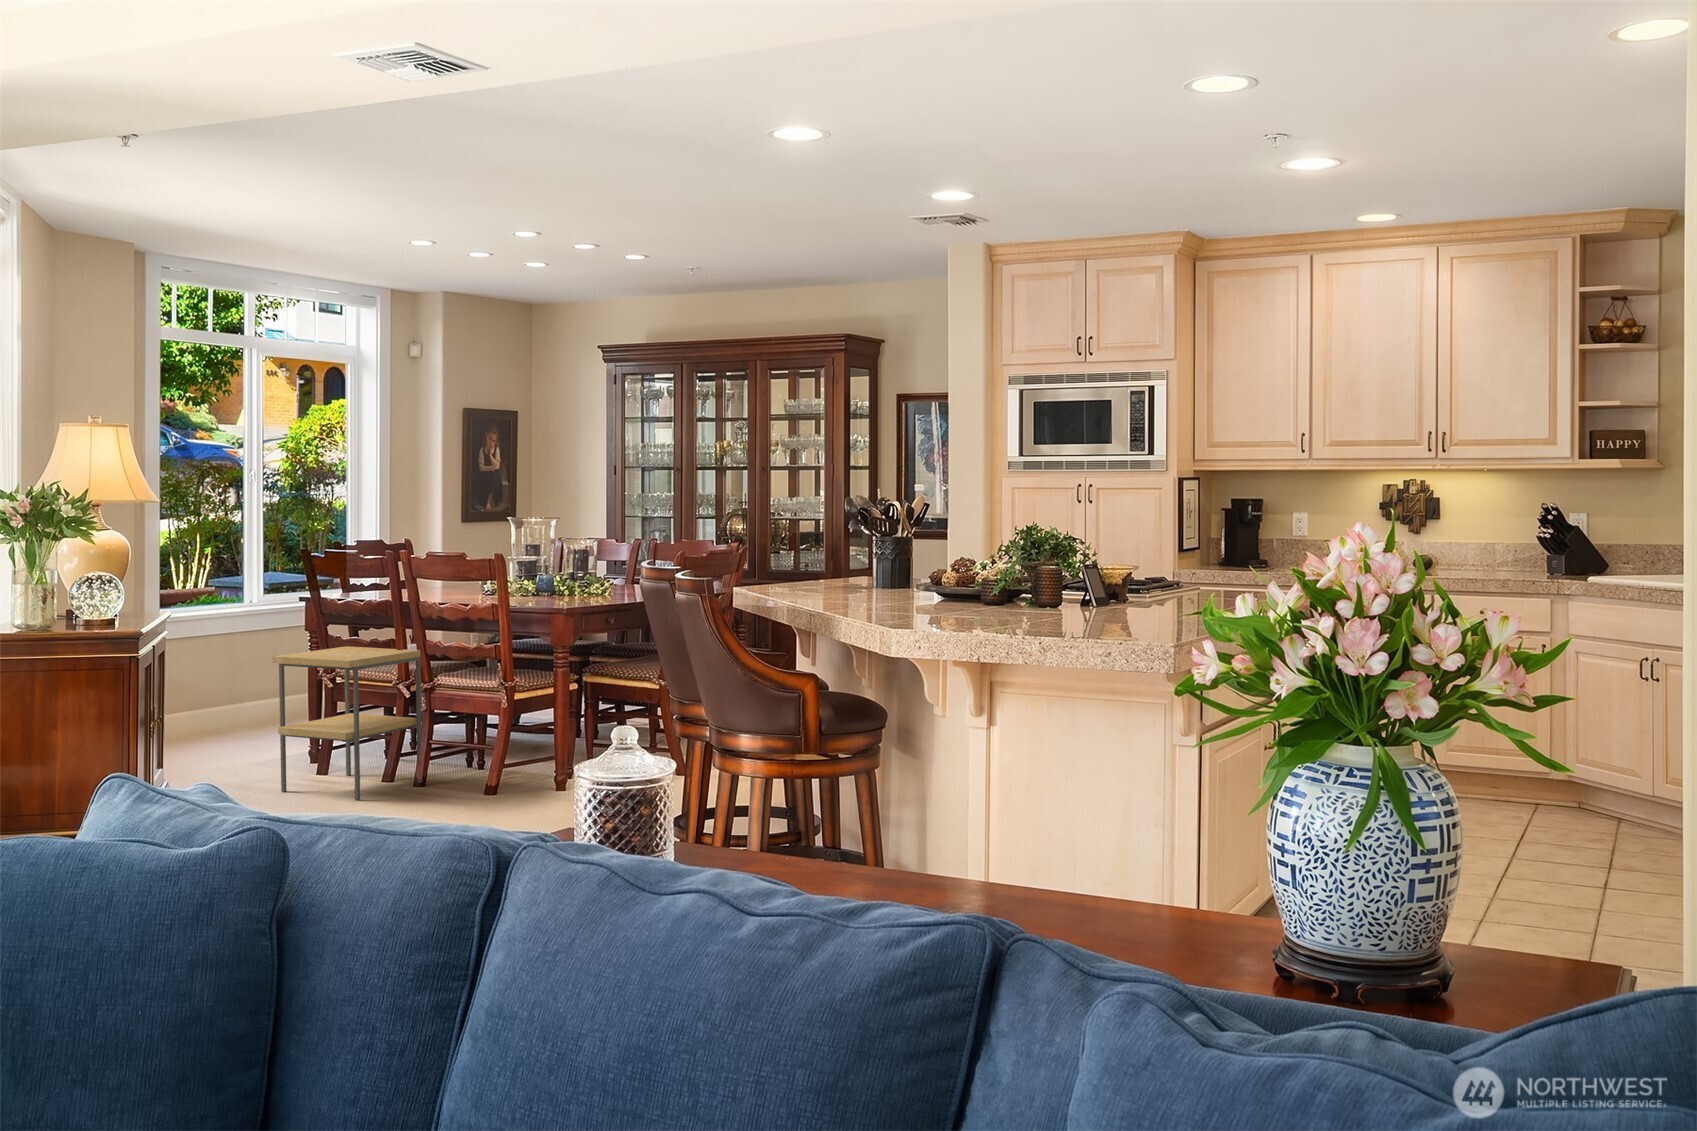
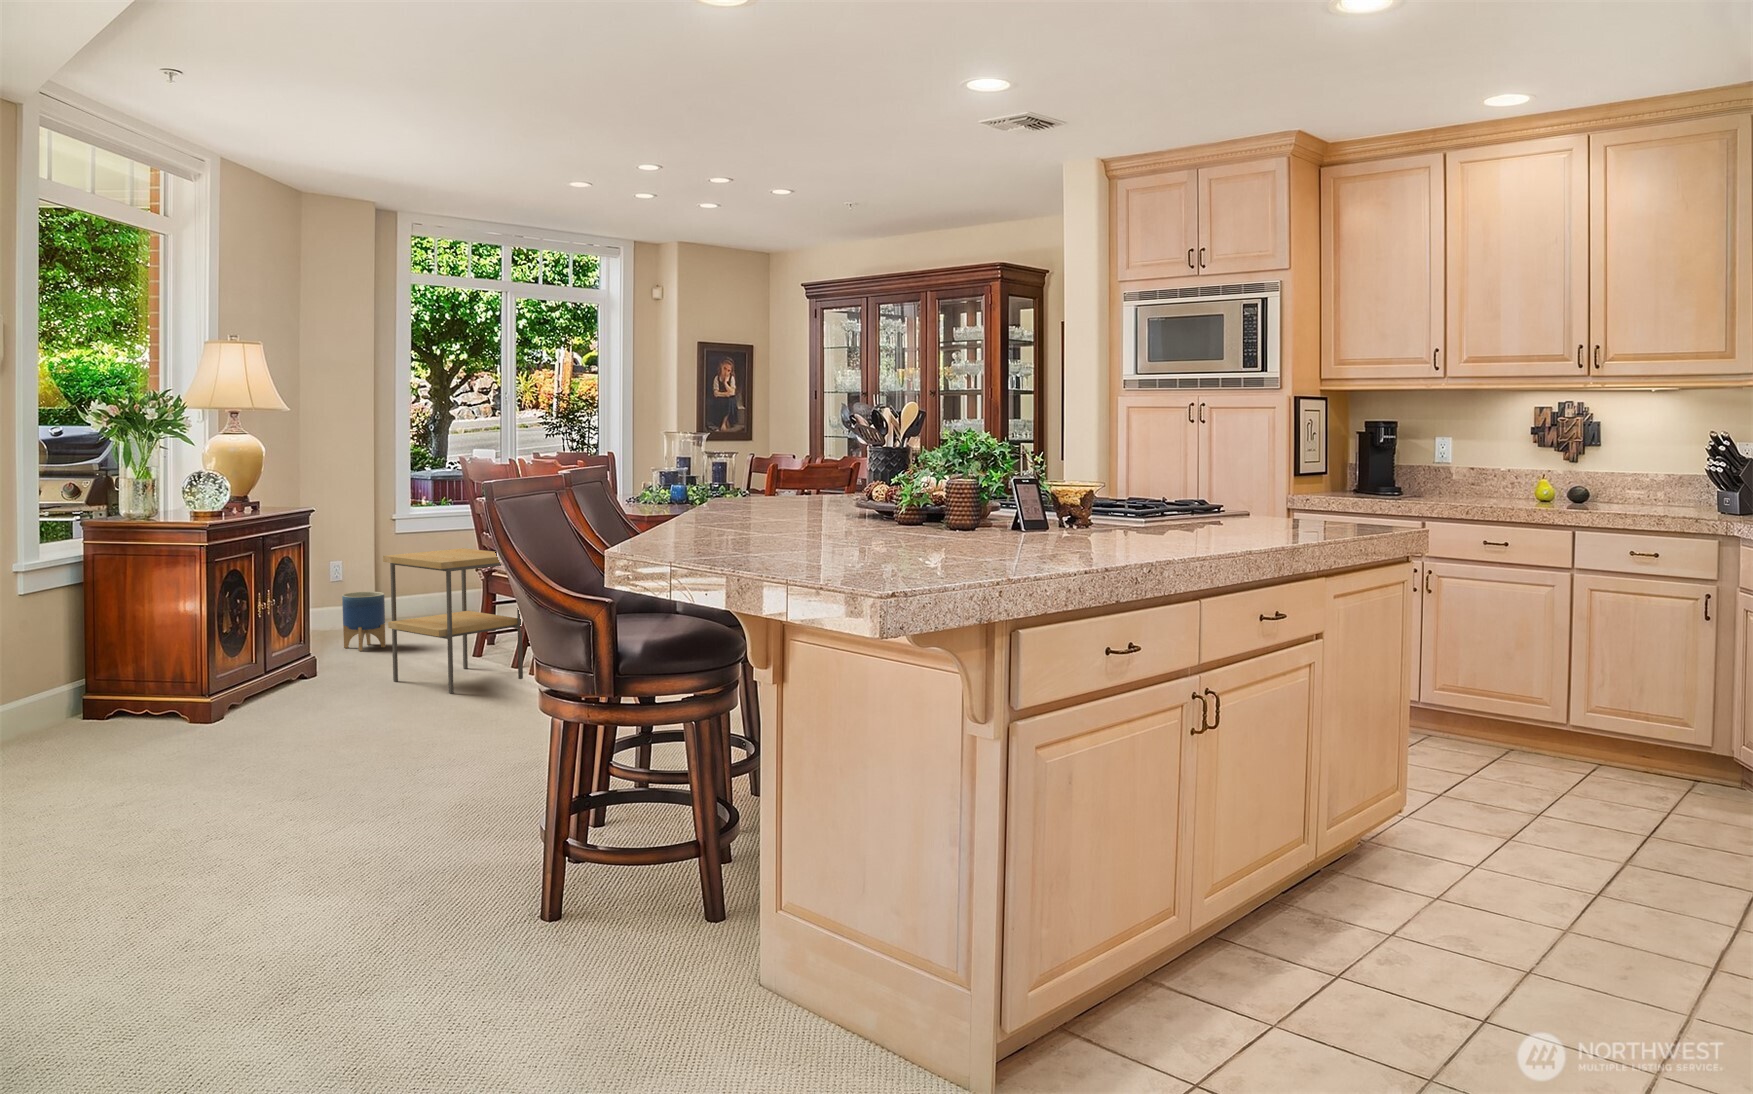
planter: none [188,699,236,764] -> present [342,592,386,651]

